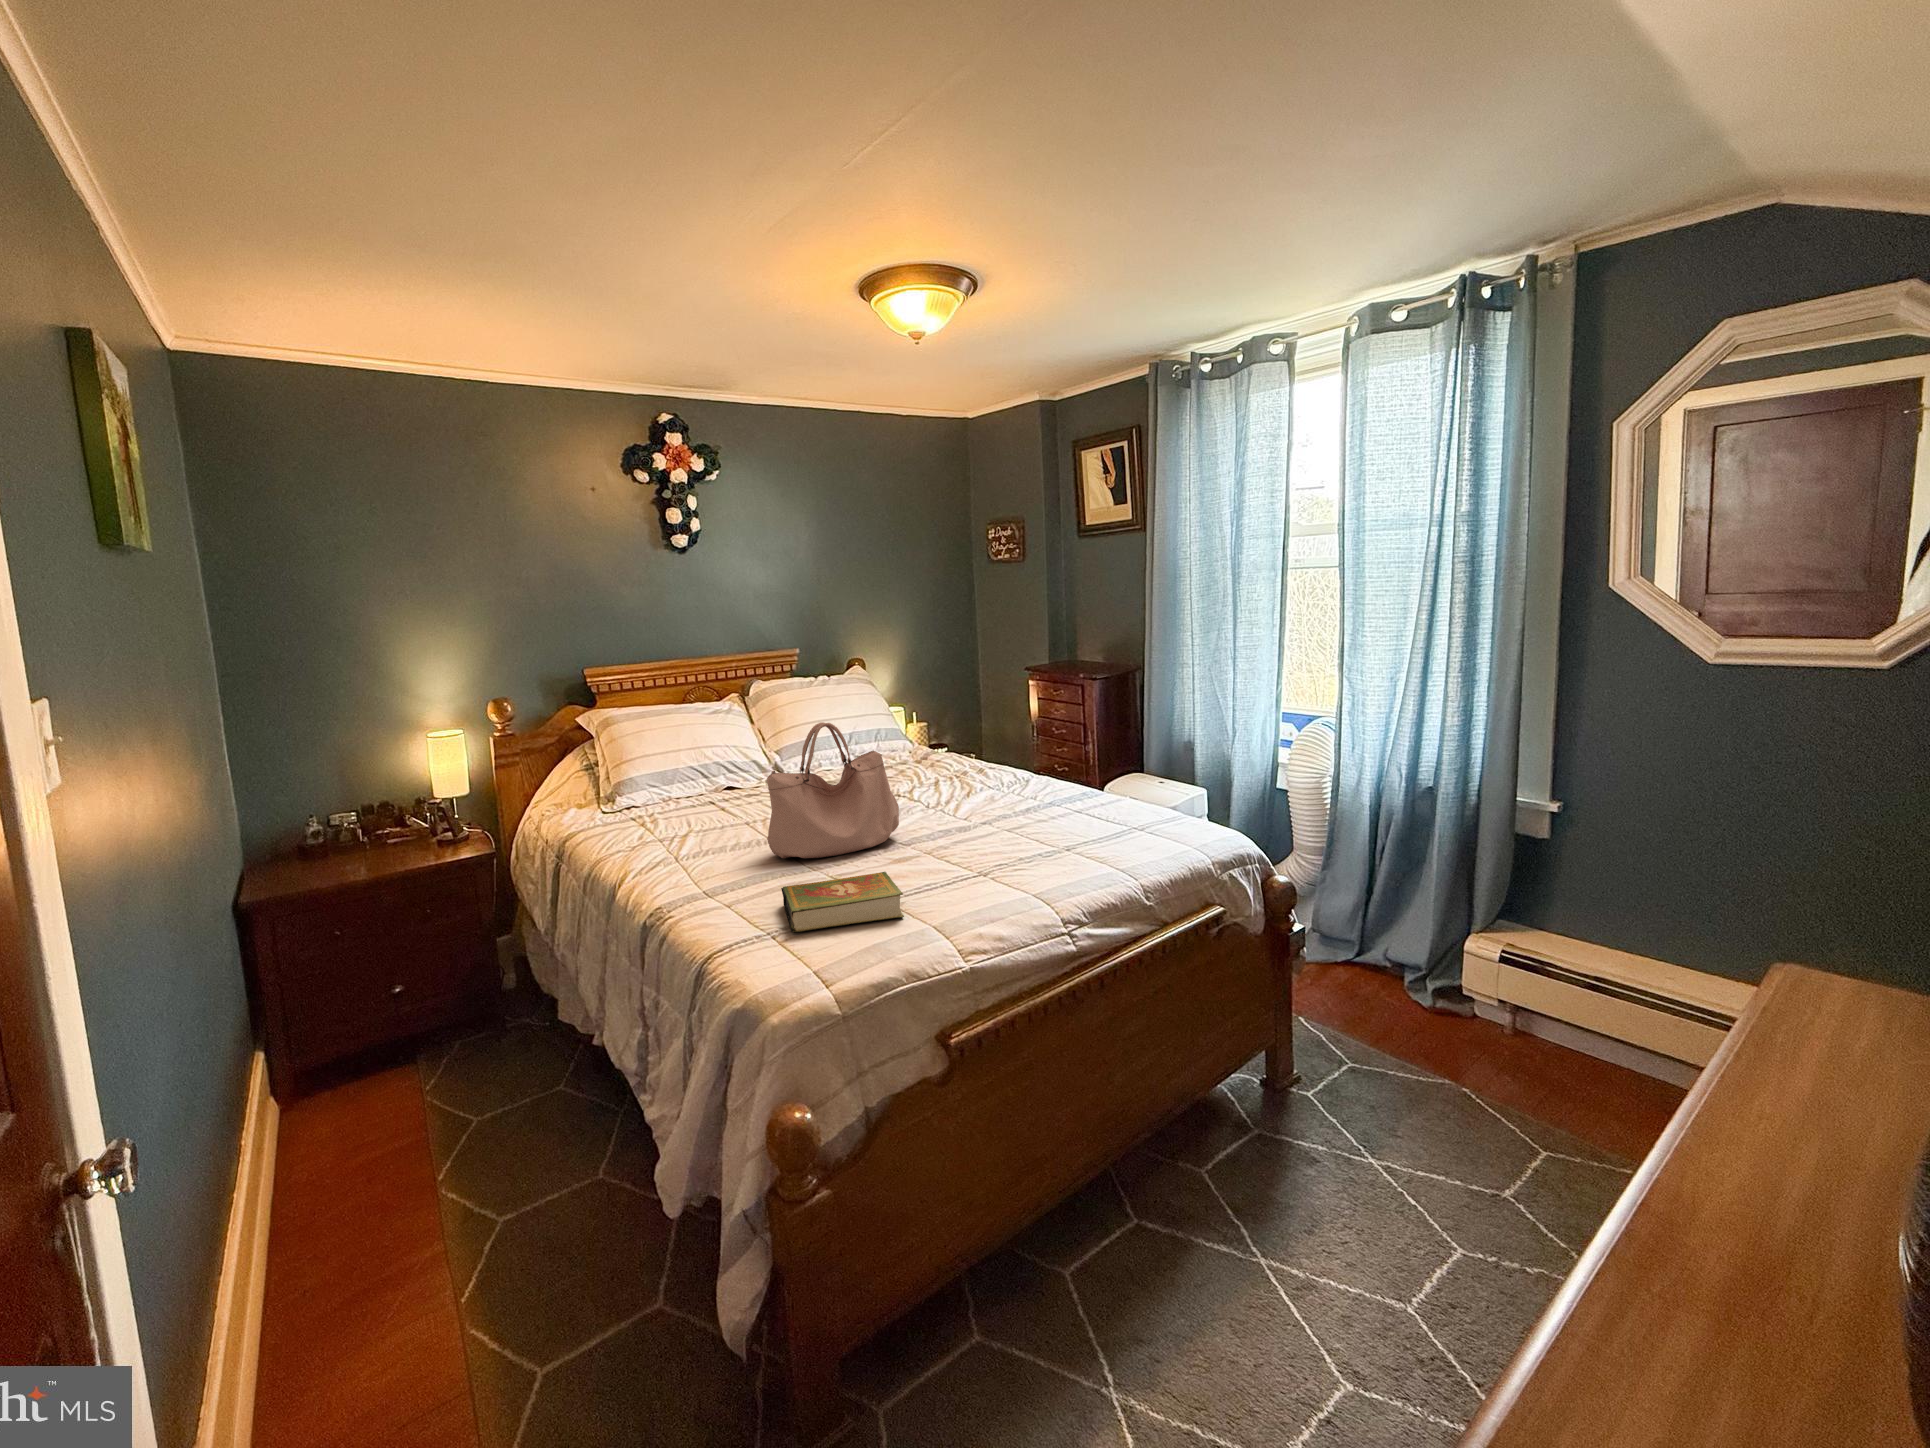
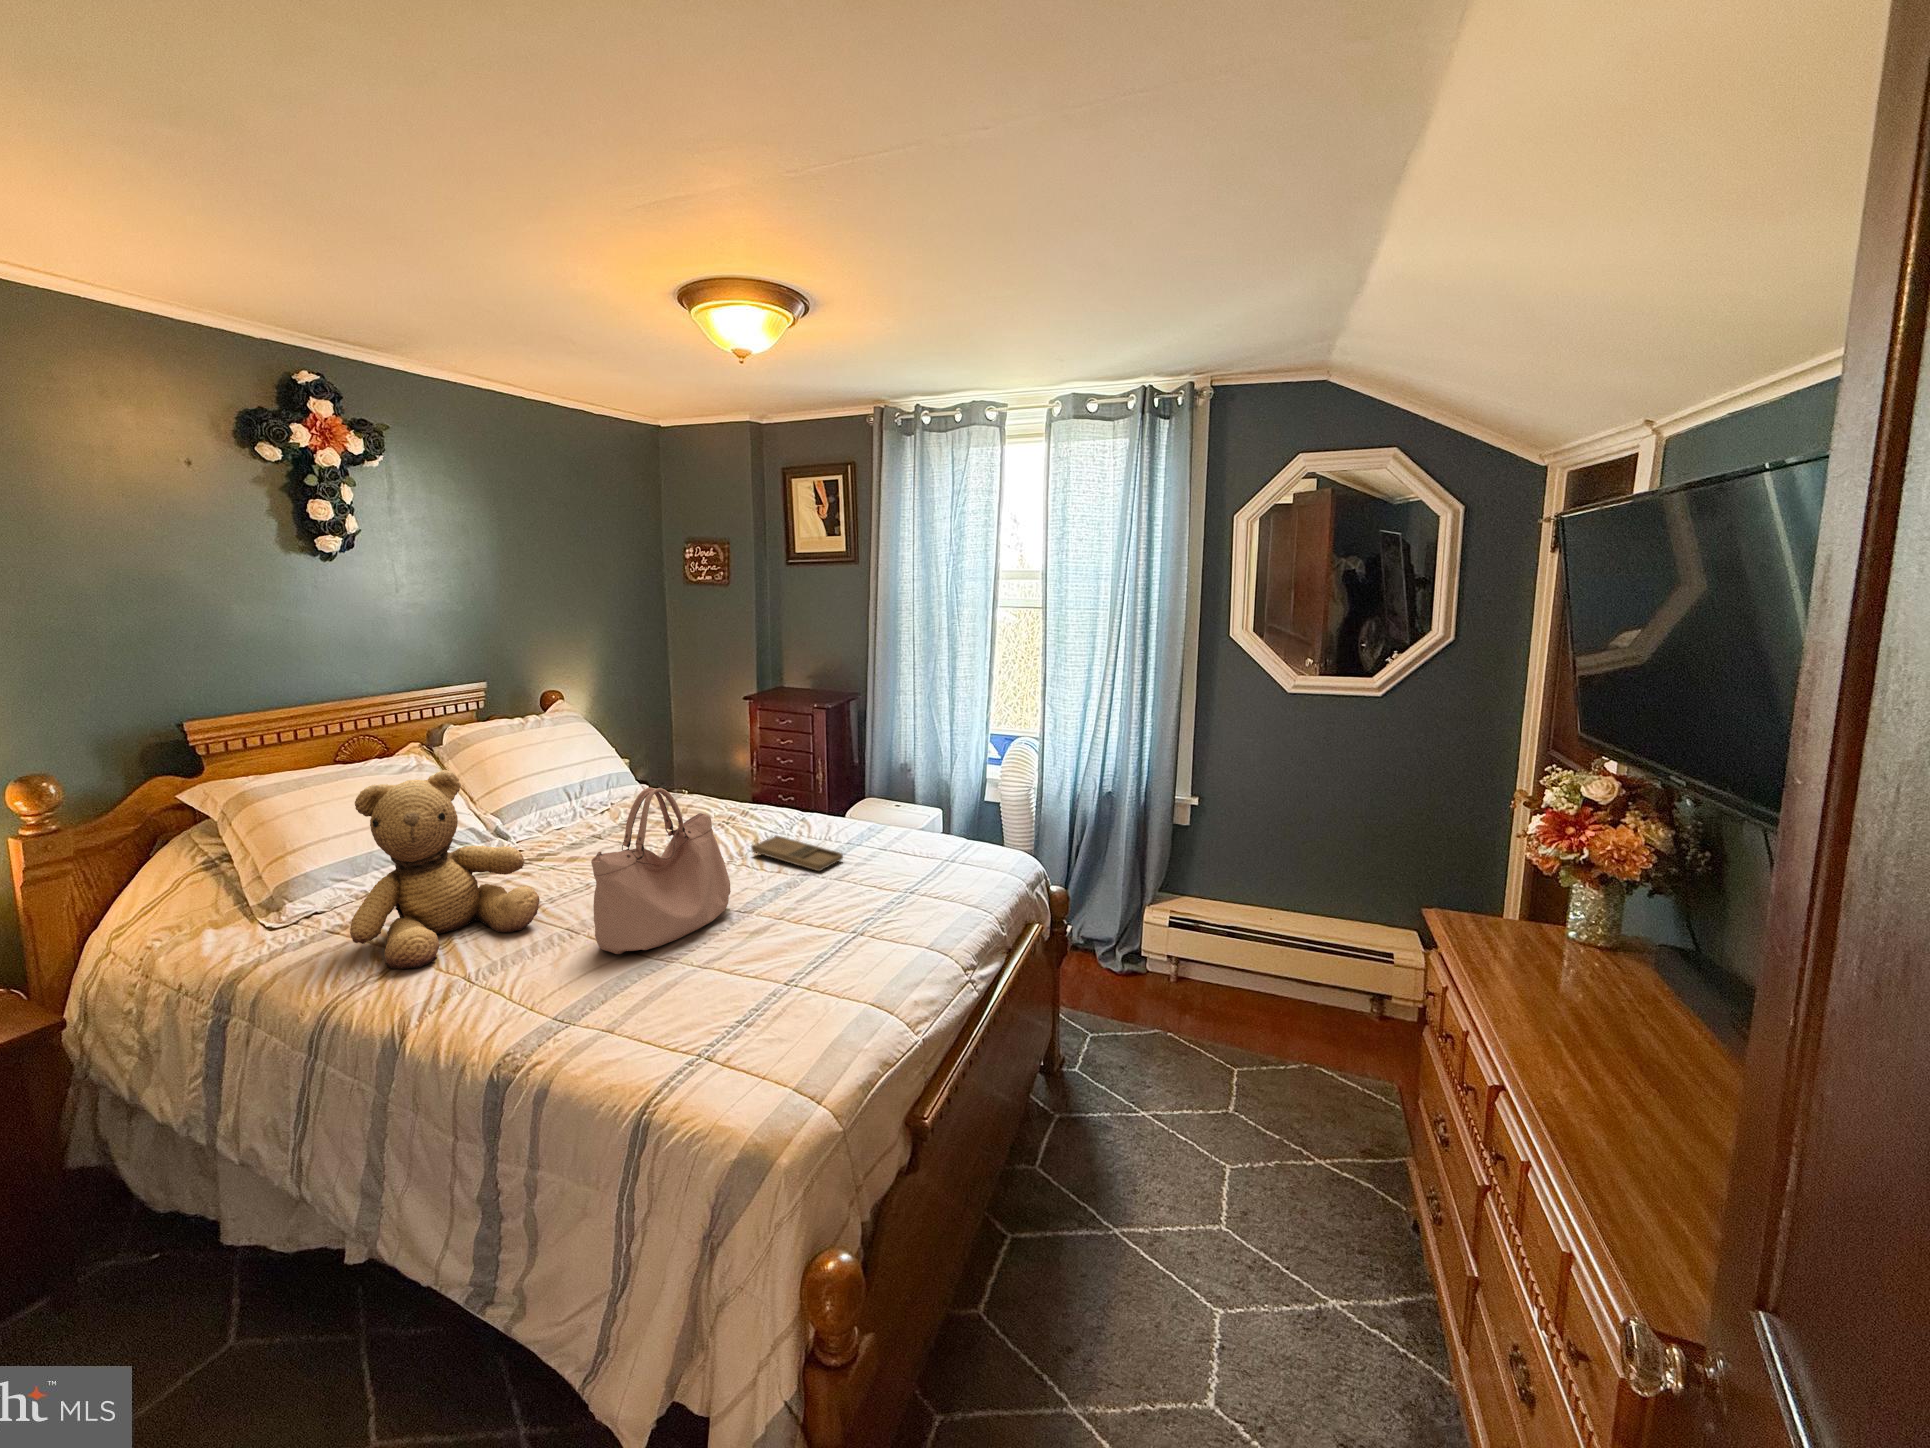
teddy bear: none [626,702,753,847] -> present [350,770,540,969]
tray: none [955,789,1033,822] -> present [751,835,843,871]
book: present [781,872,904,932] -> none [674,953,826,1049]

